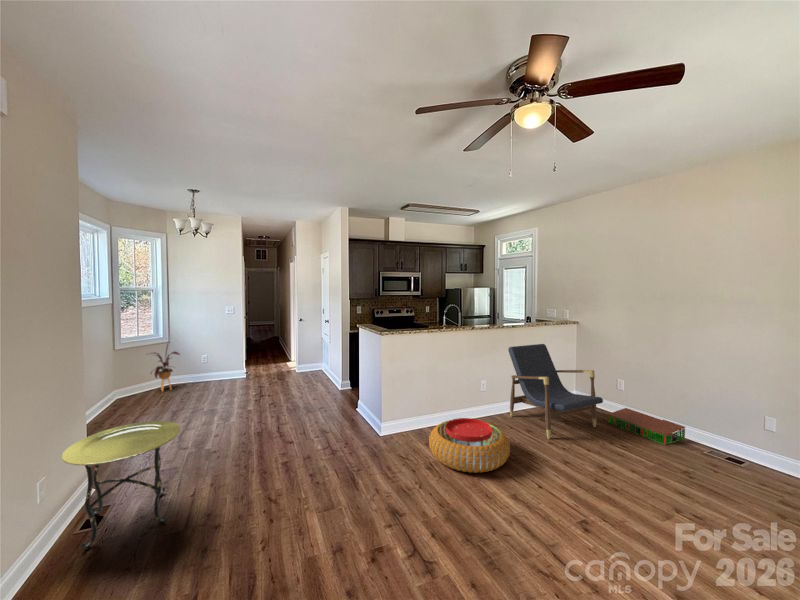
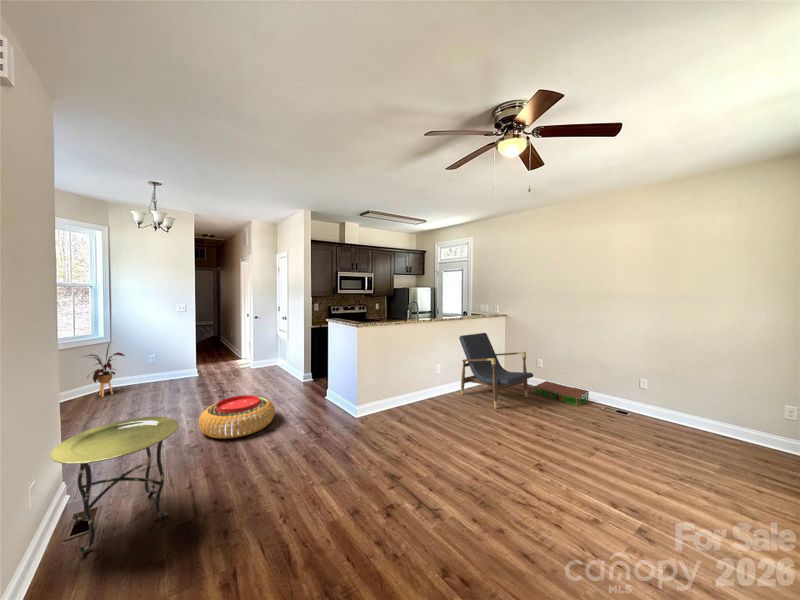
pouf: present [429,418,510,473] -> present [199,395,275,439]

